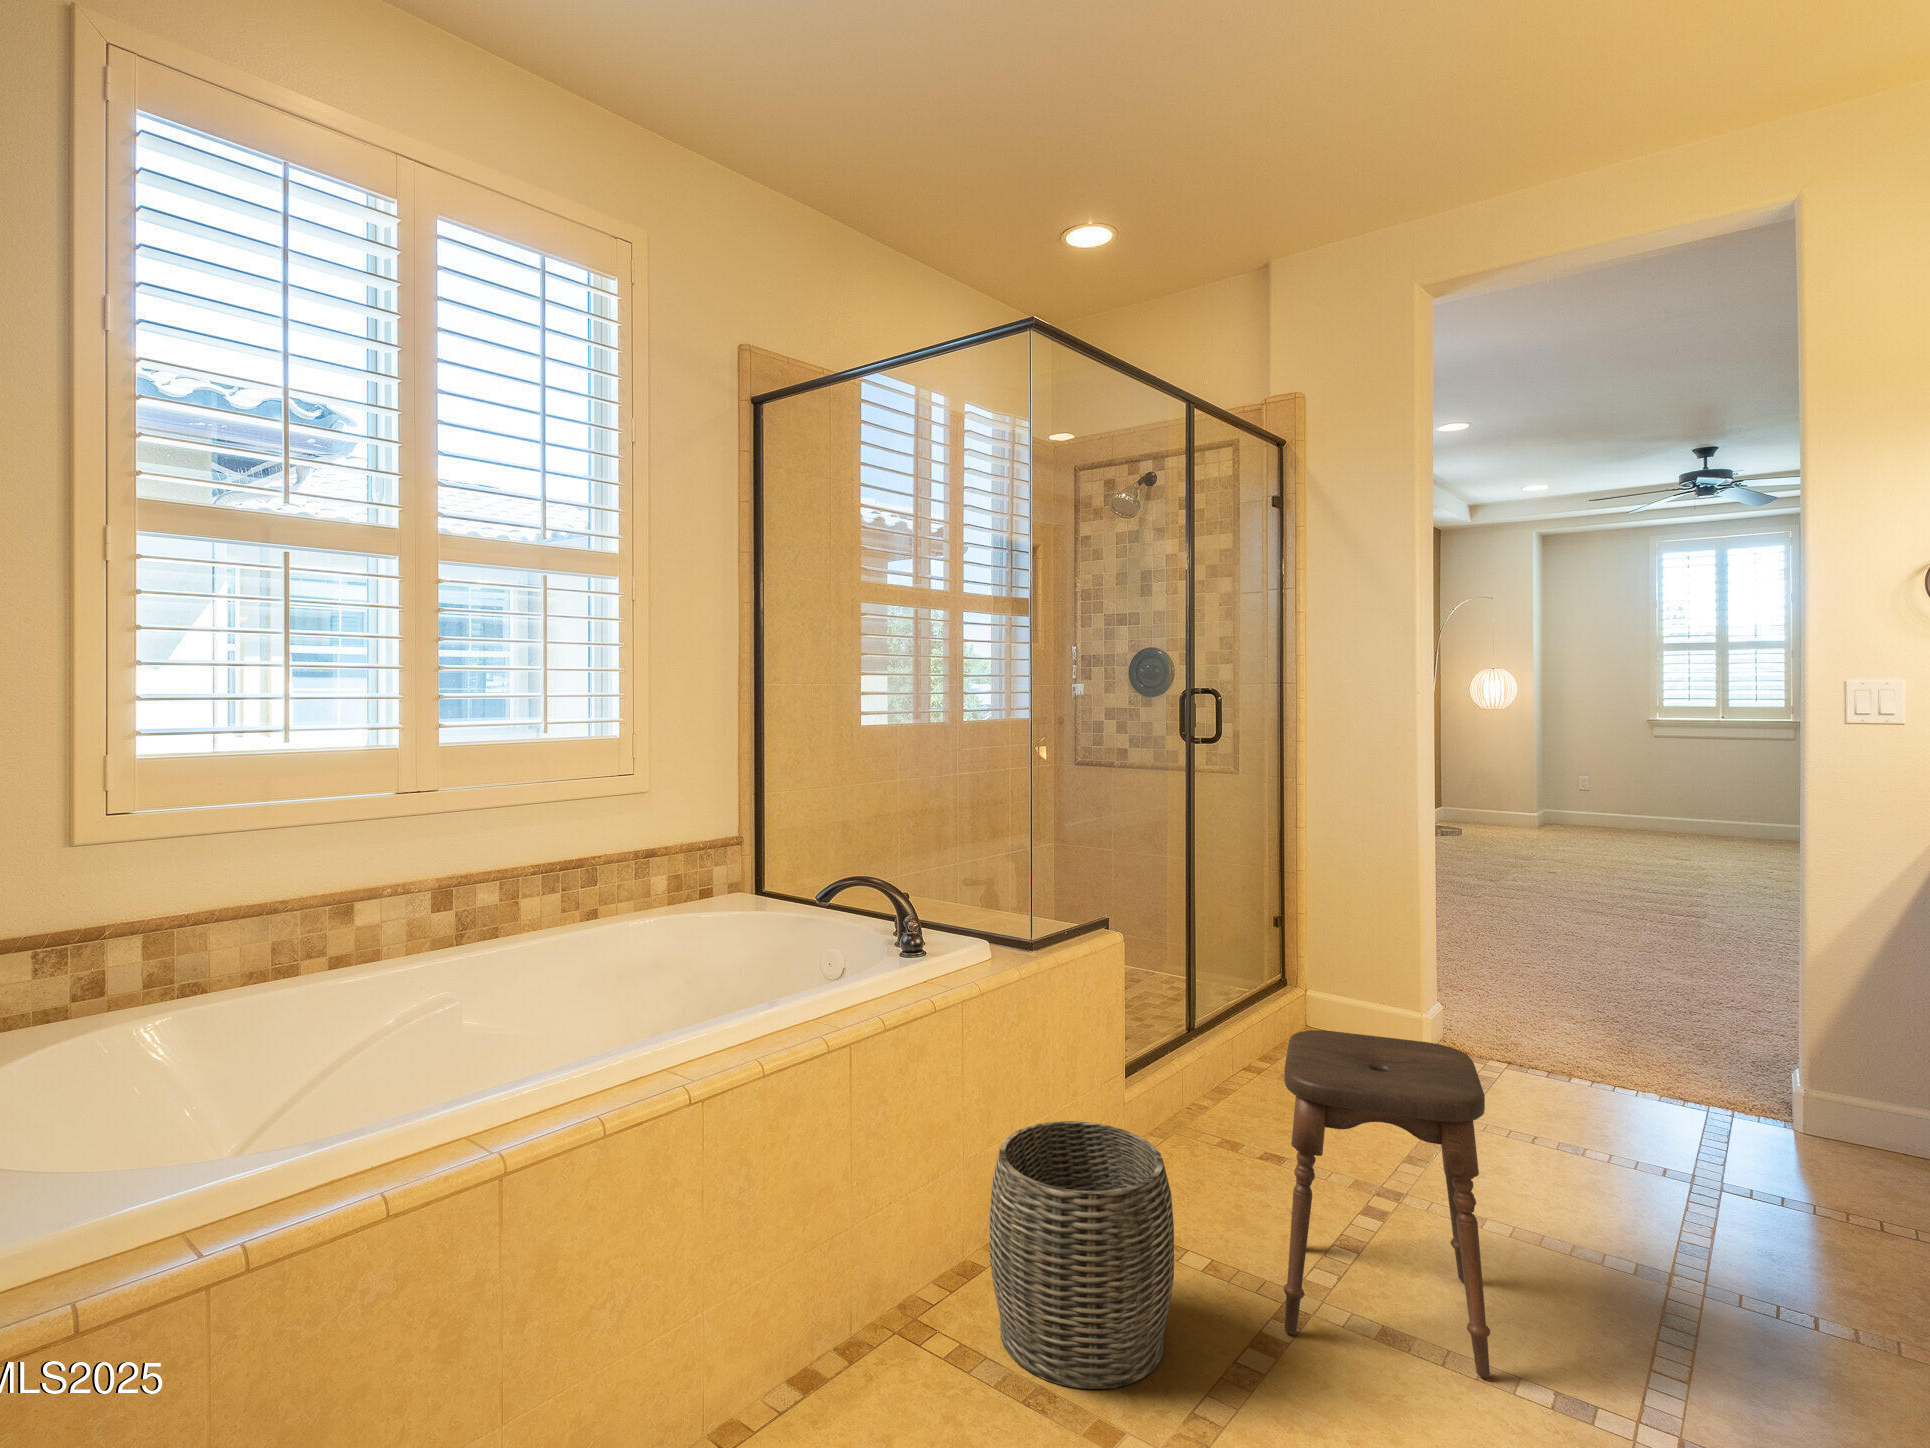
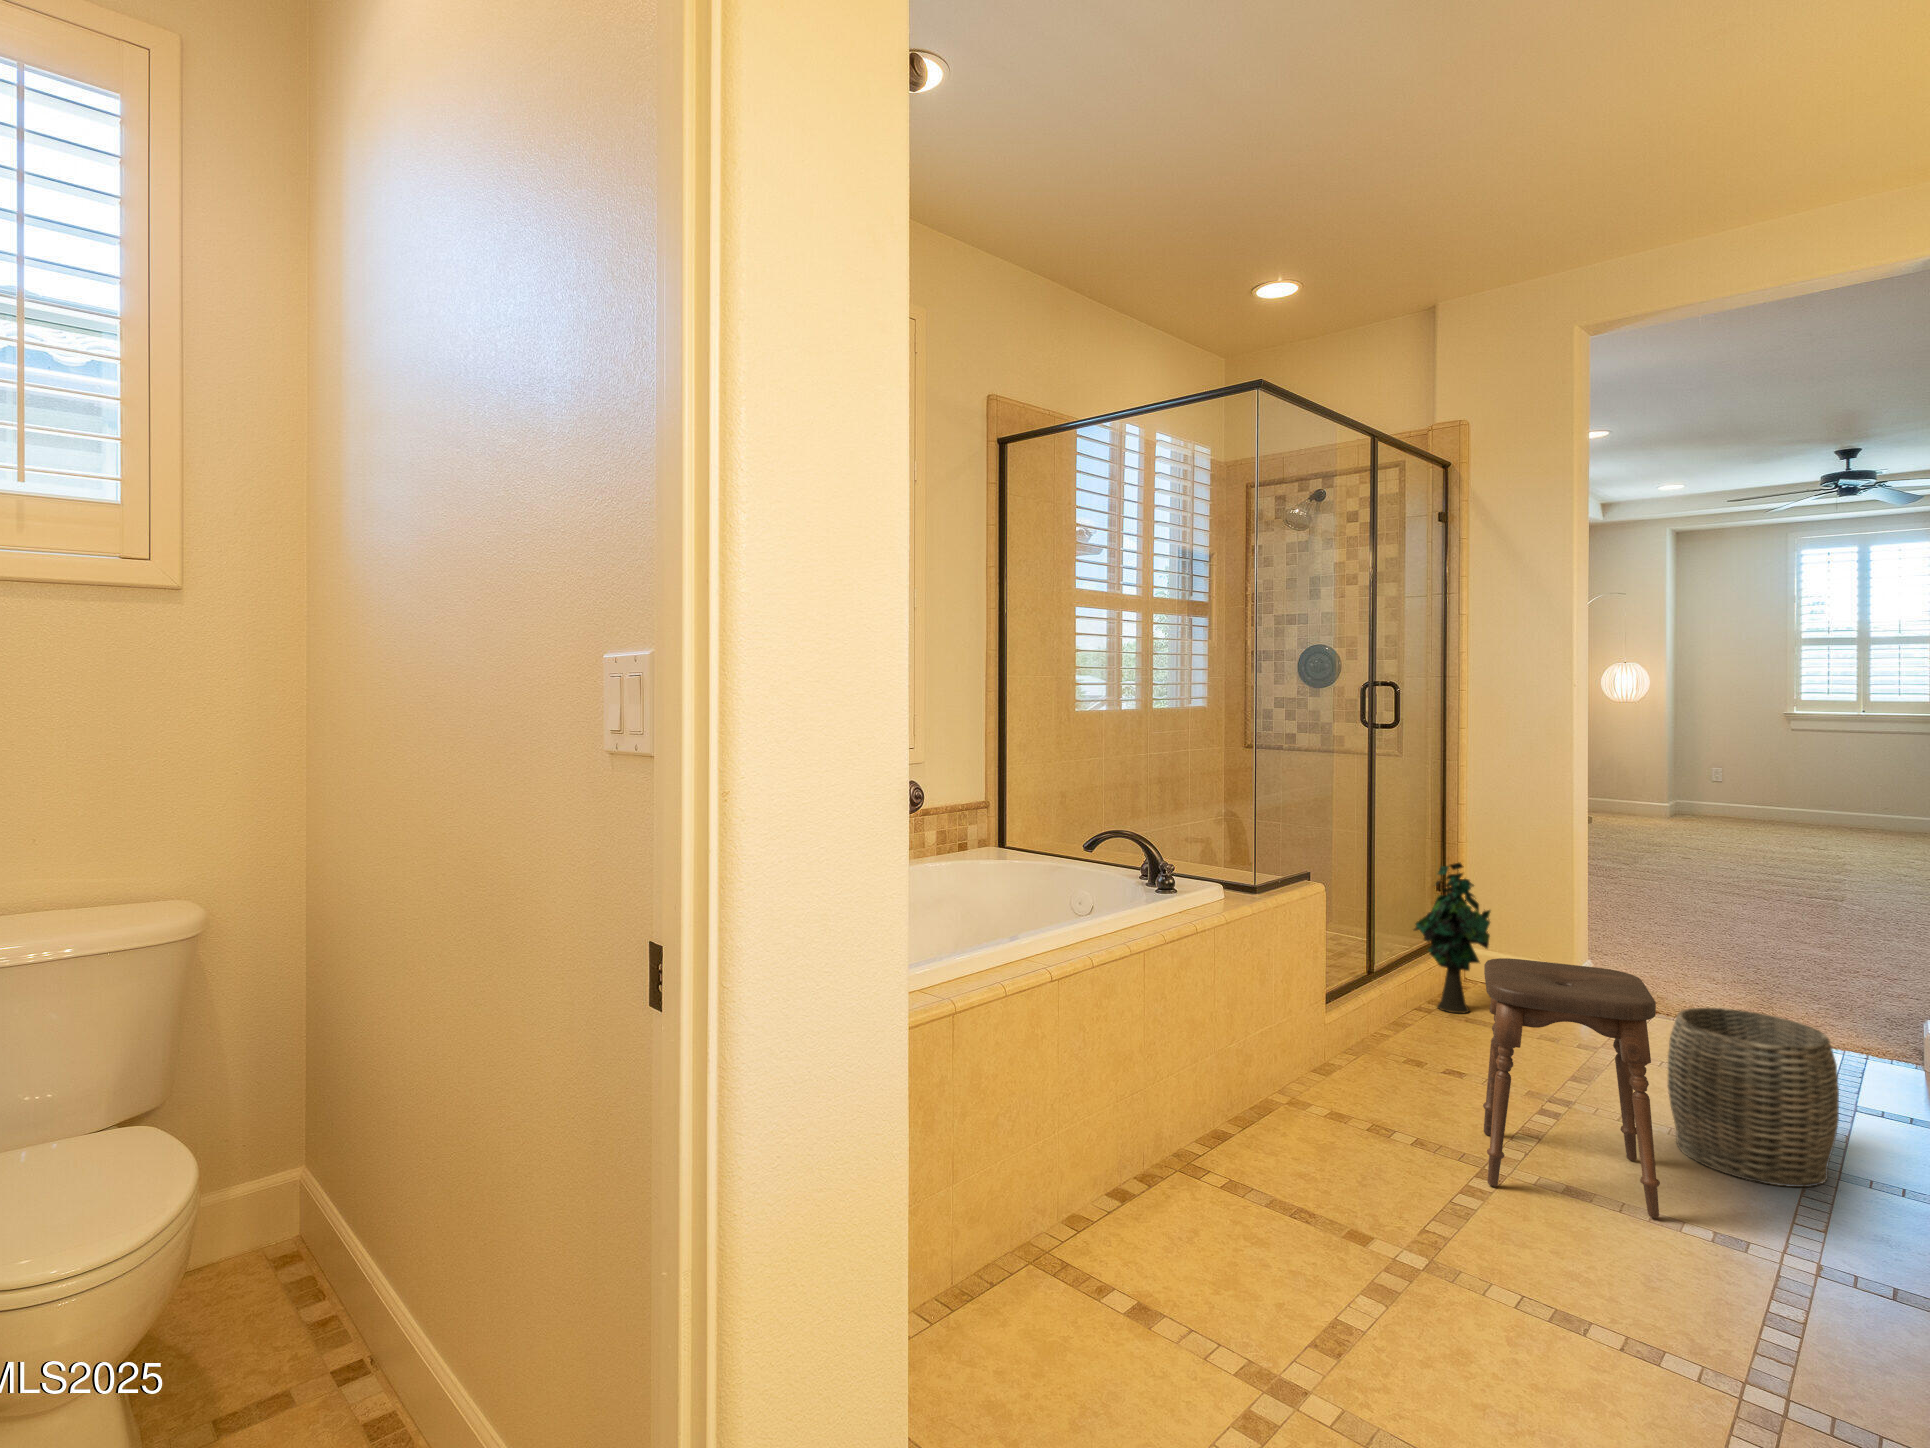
decorative plant: none [1241,895,1328,1071] -> present [1414,863,1490,1013]
woven basket: present [990,1121,1174,1389] -> present [1668,1008,1839,1187]

